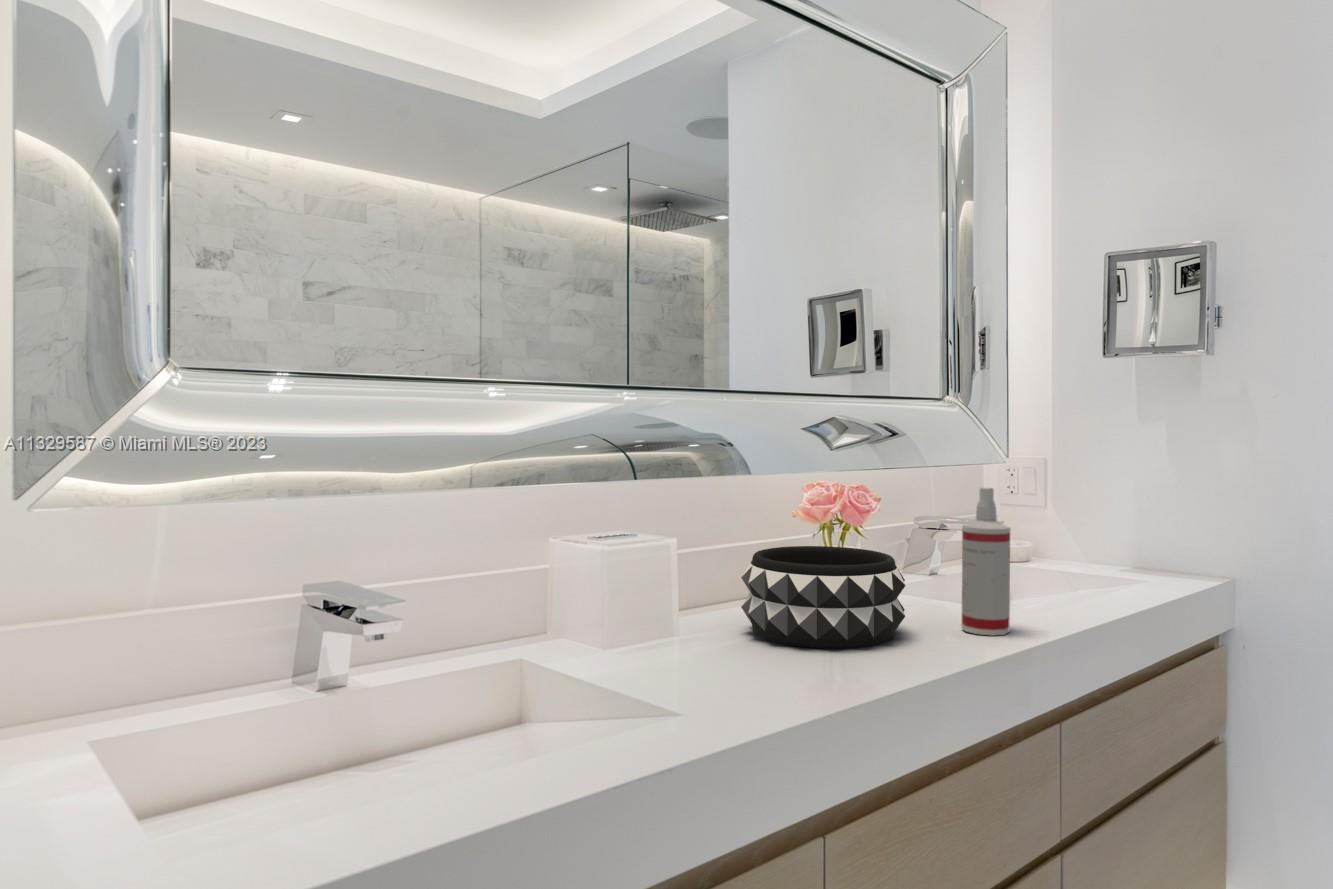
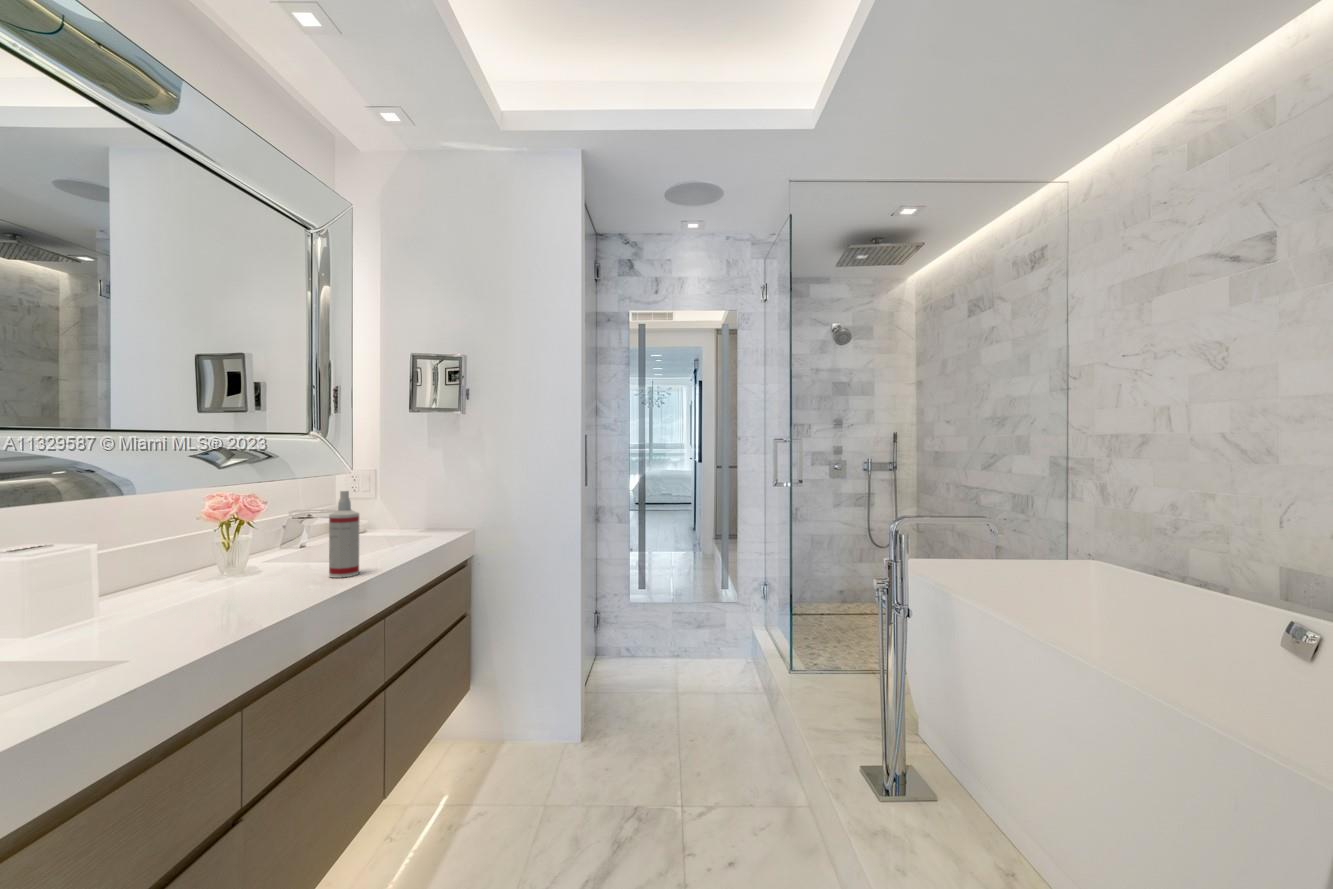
decorative bowl: present [741,546,906,649] -> none [157,536,293,608]

